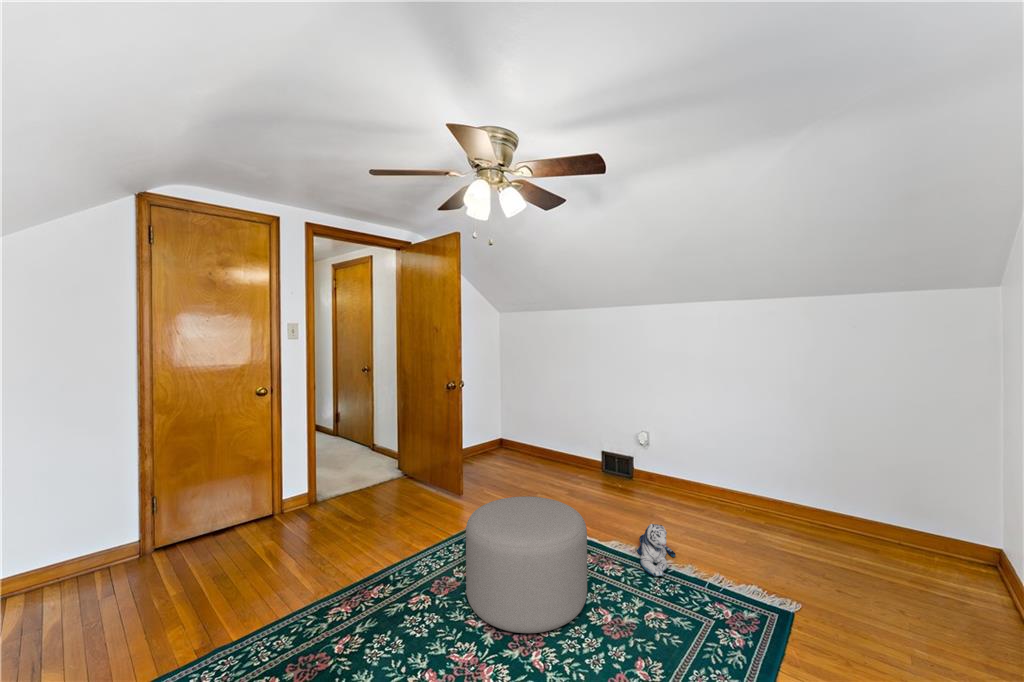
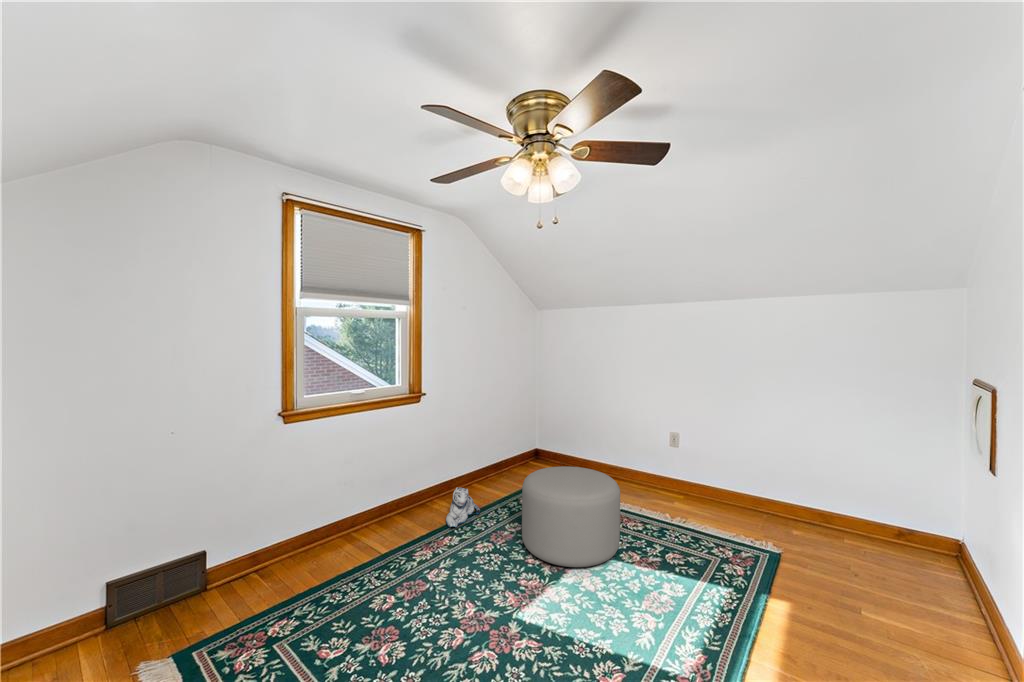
plush toy: present [637,524,676,577] -> present [446,487,480,527]

